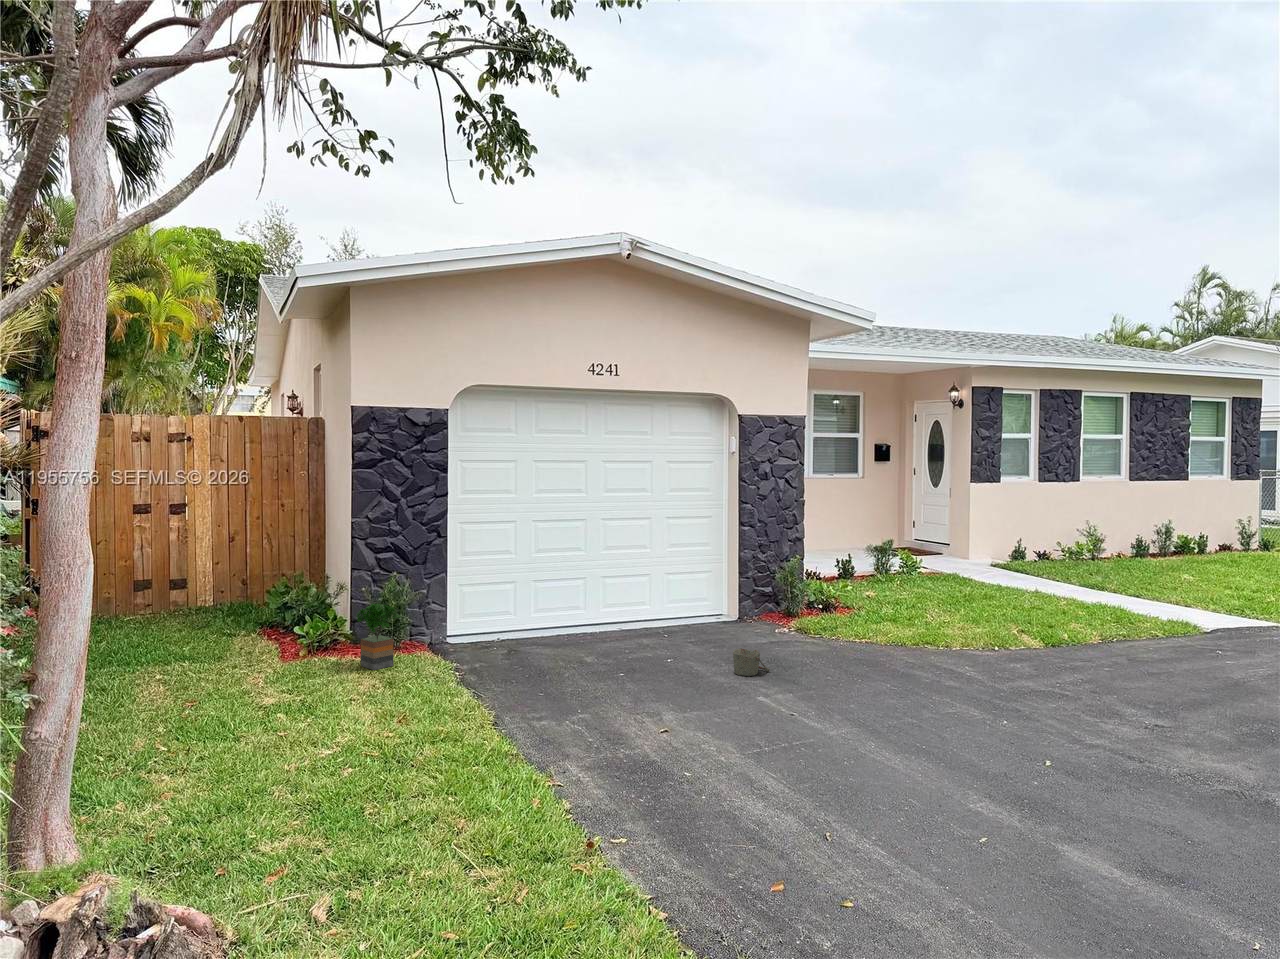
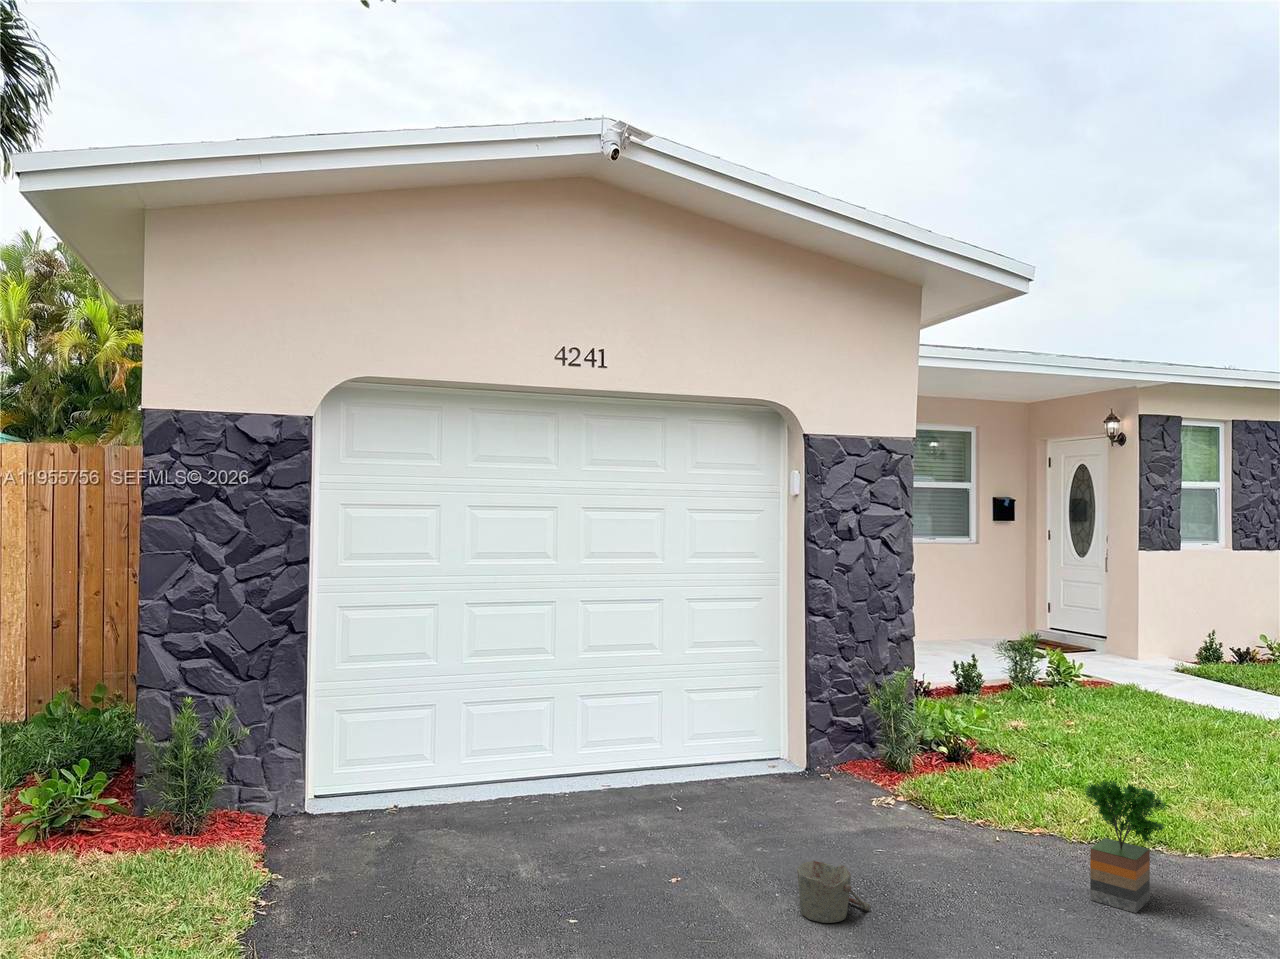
potted tree: present [357,604,401,670] -> present [1084,780,1166,913]

